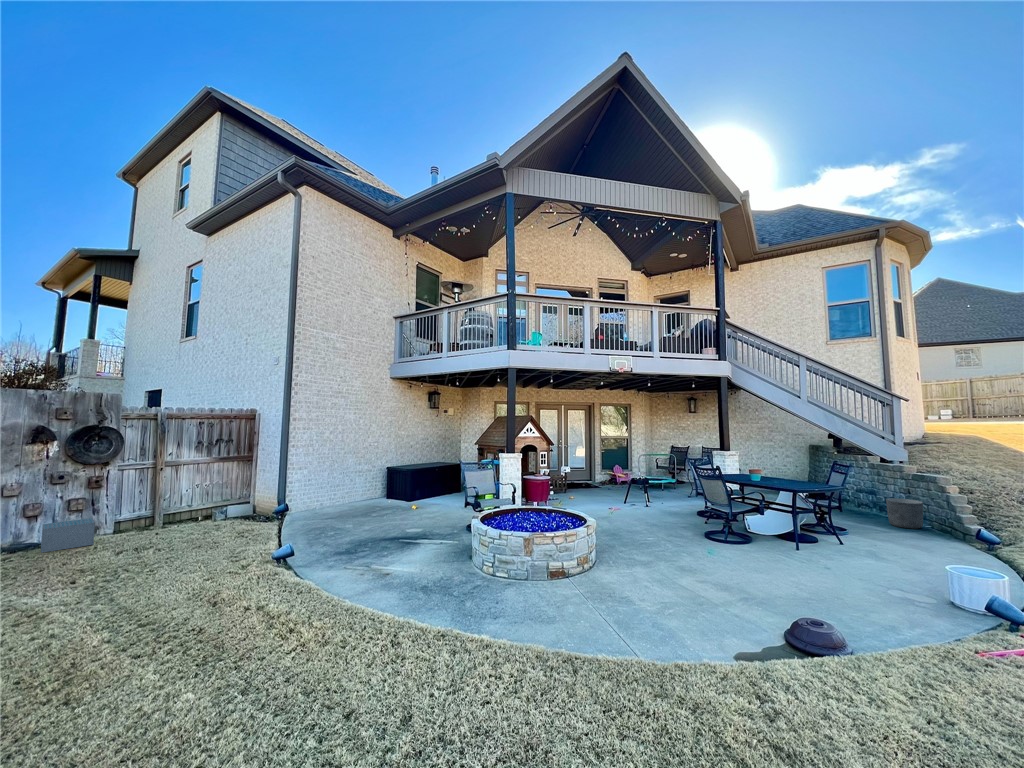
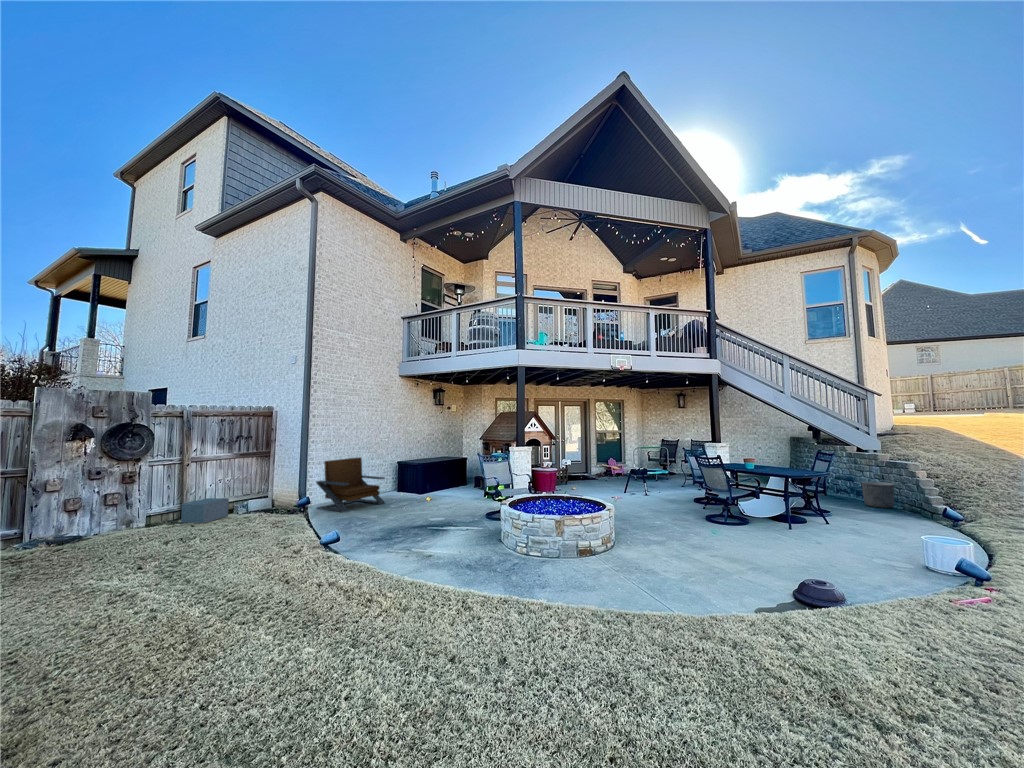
lounge chair: none [295,463,369,523] -> present [316,457,385,513]
storage box: present [41,518,95,553] -> present [181,498,229,523]

